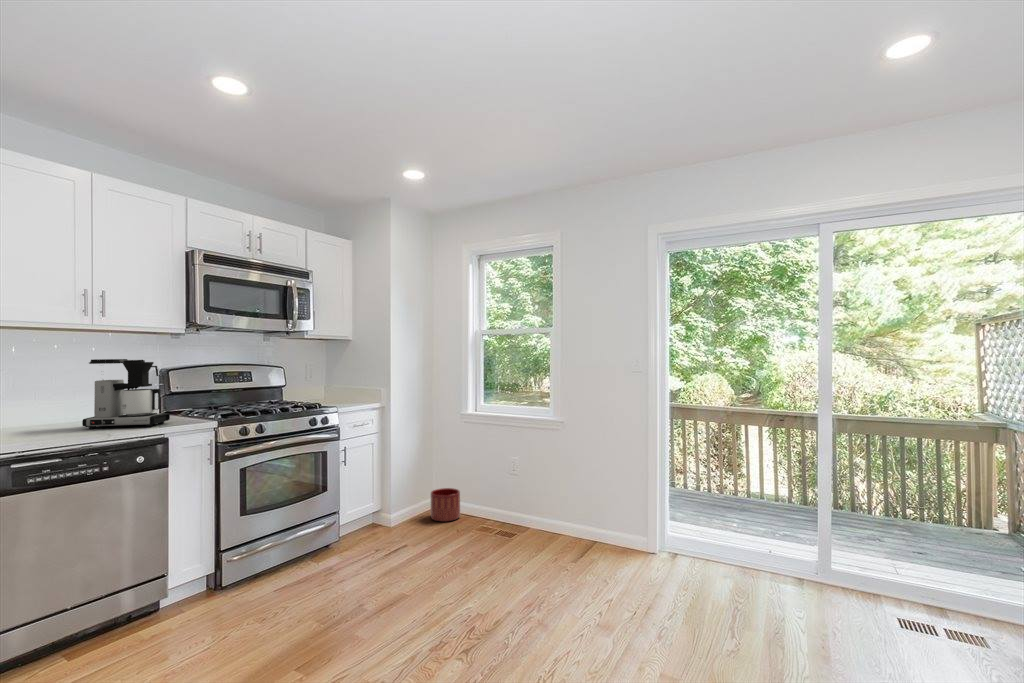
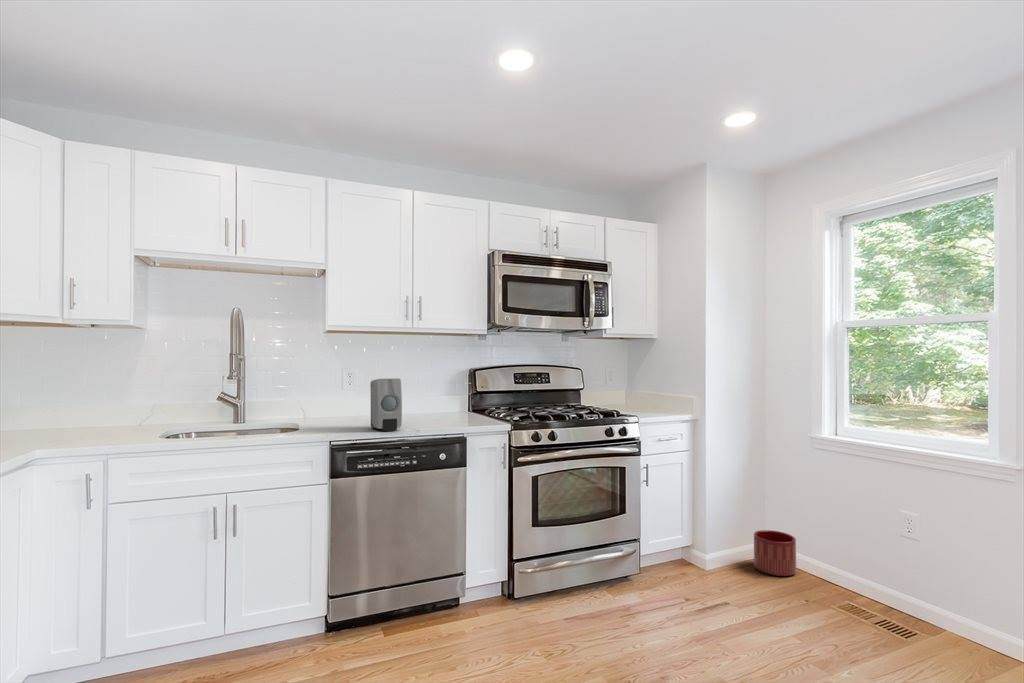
coffee maker: present [82,359,170,429] -> none [403,358,471,425]
soap dispenser: none [41,382,89,439] -> present [370,378,402,431]

